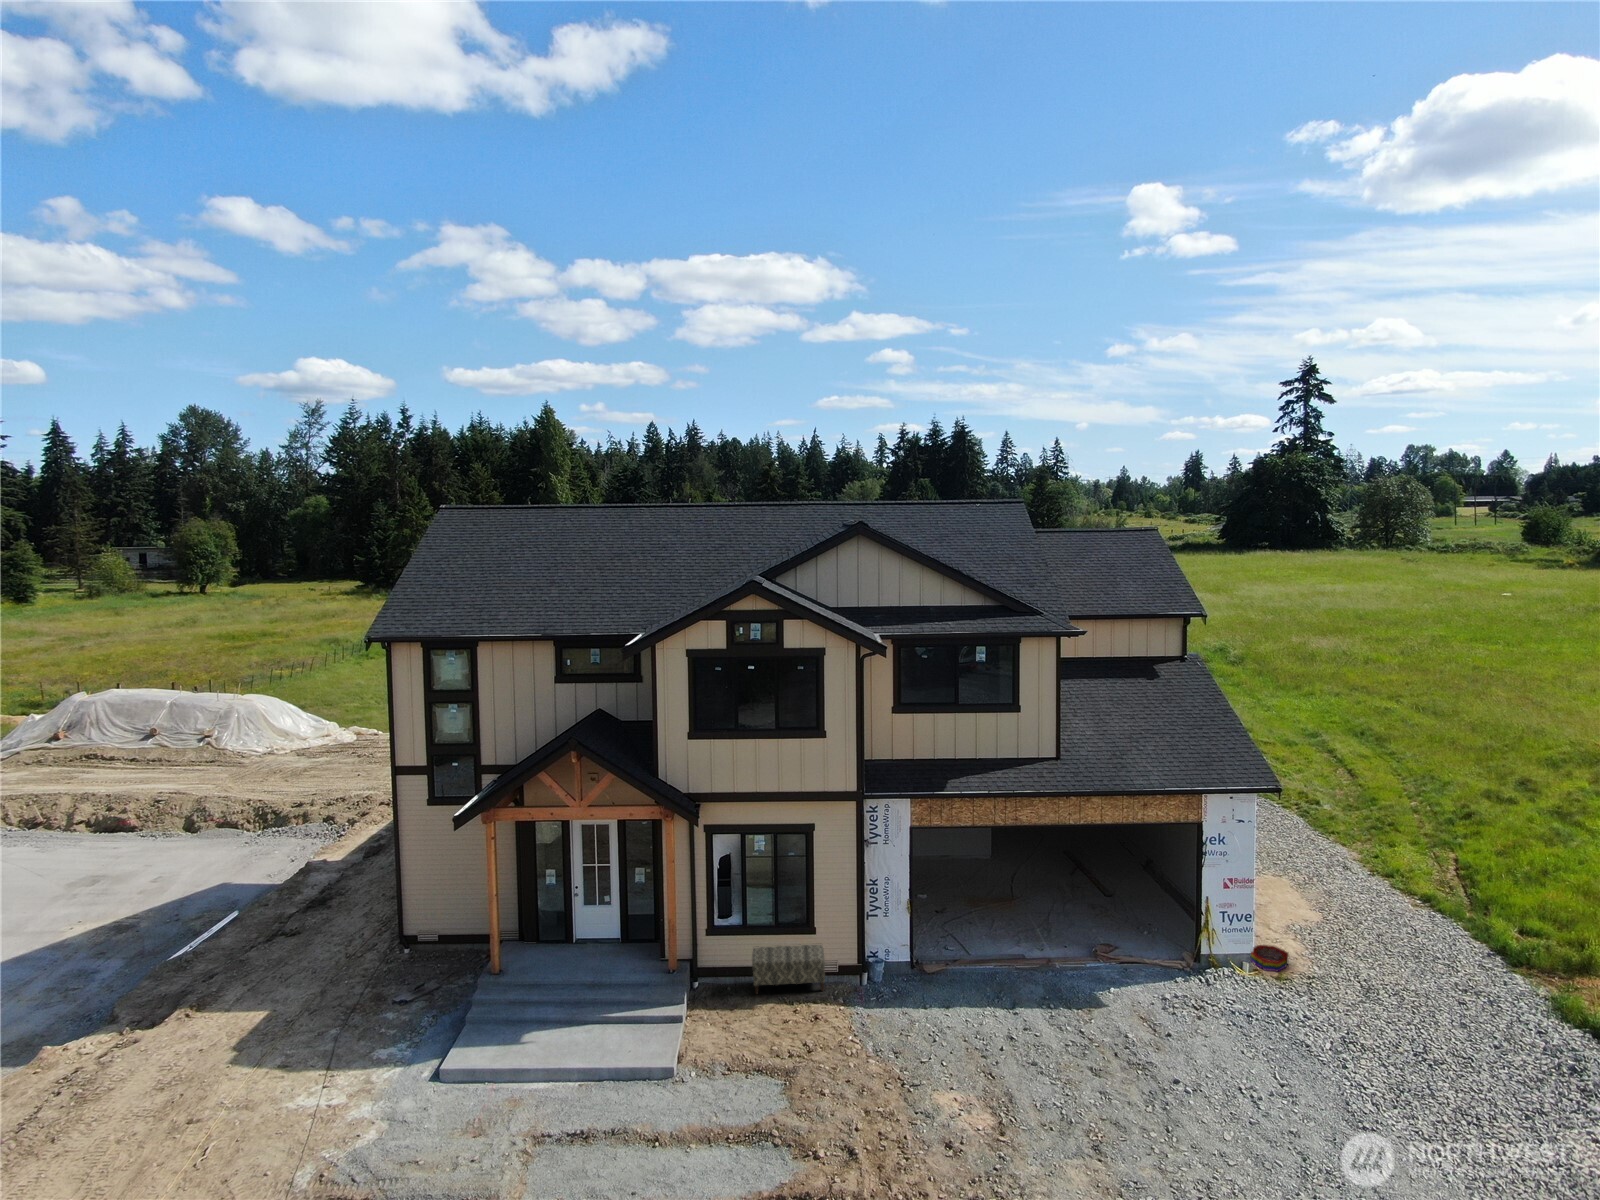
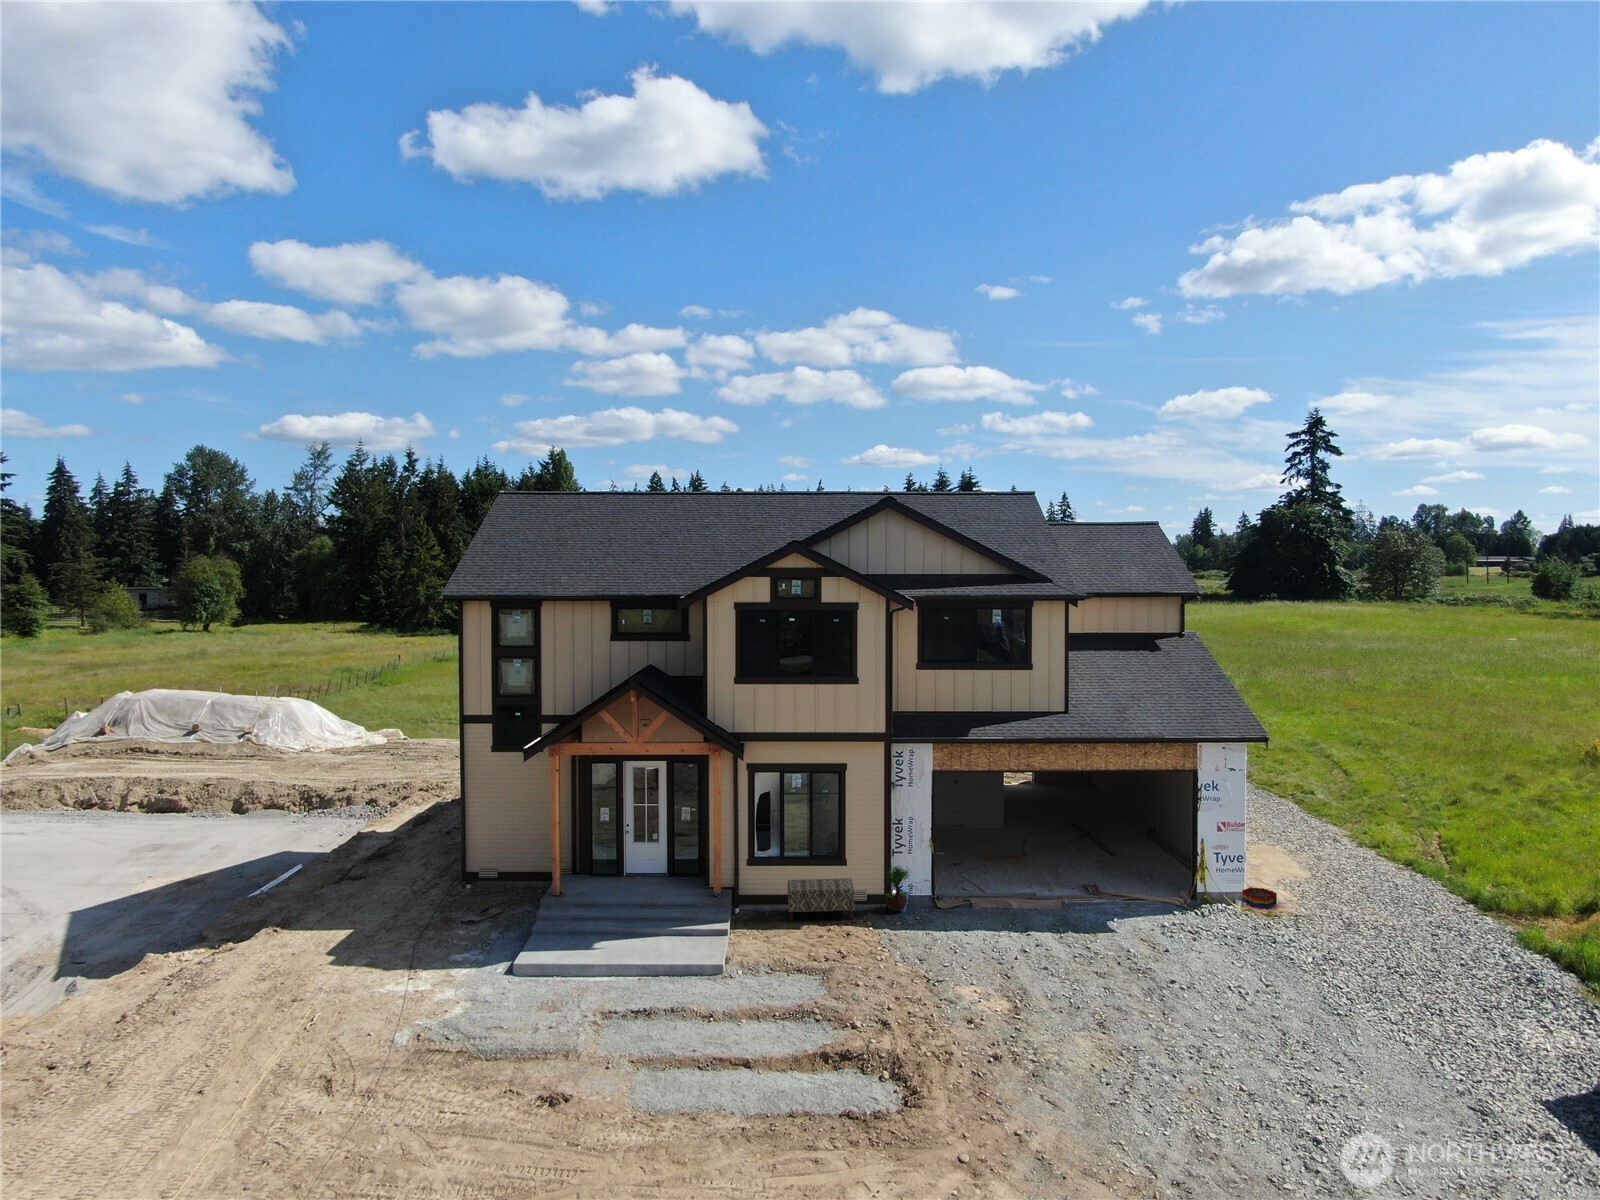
potted tree: none [856,929,888,979] -> present [885,865,910,911]

